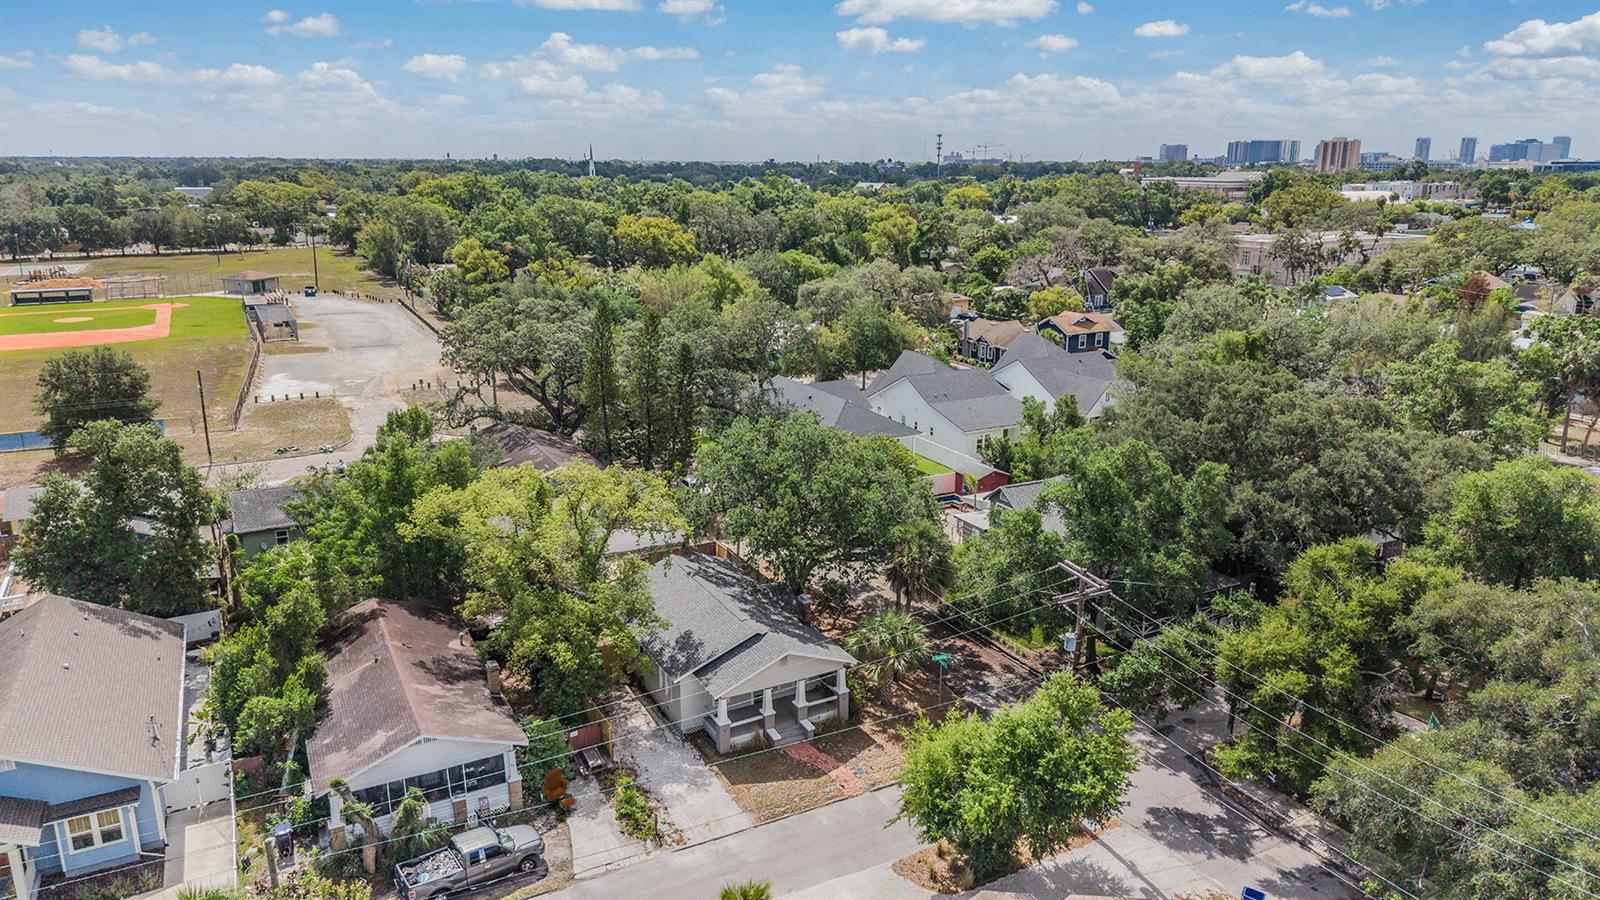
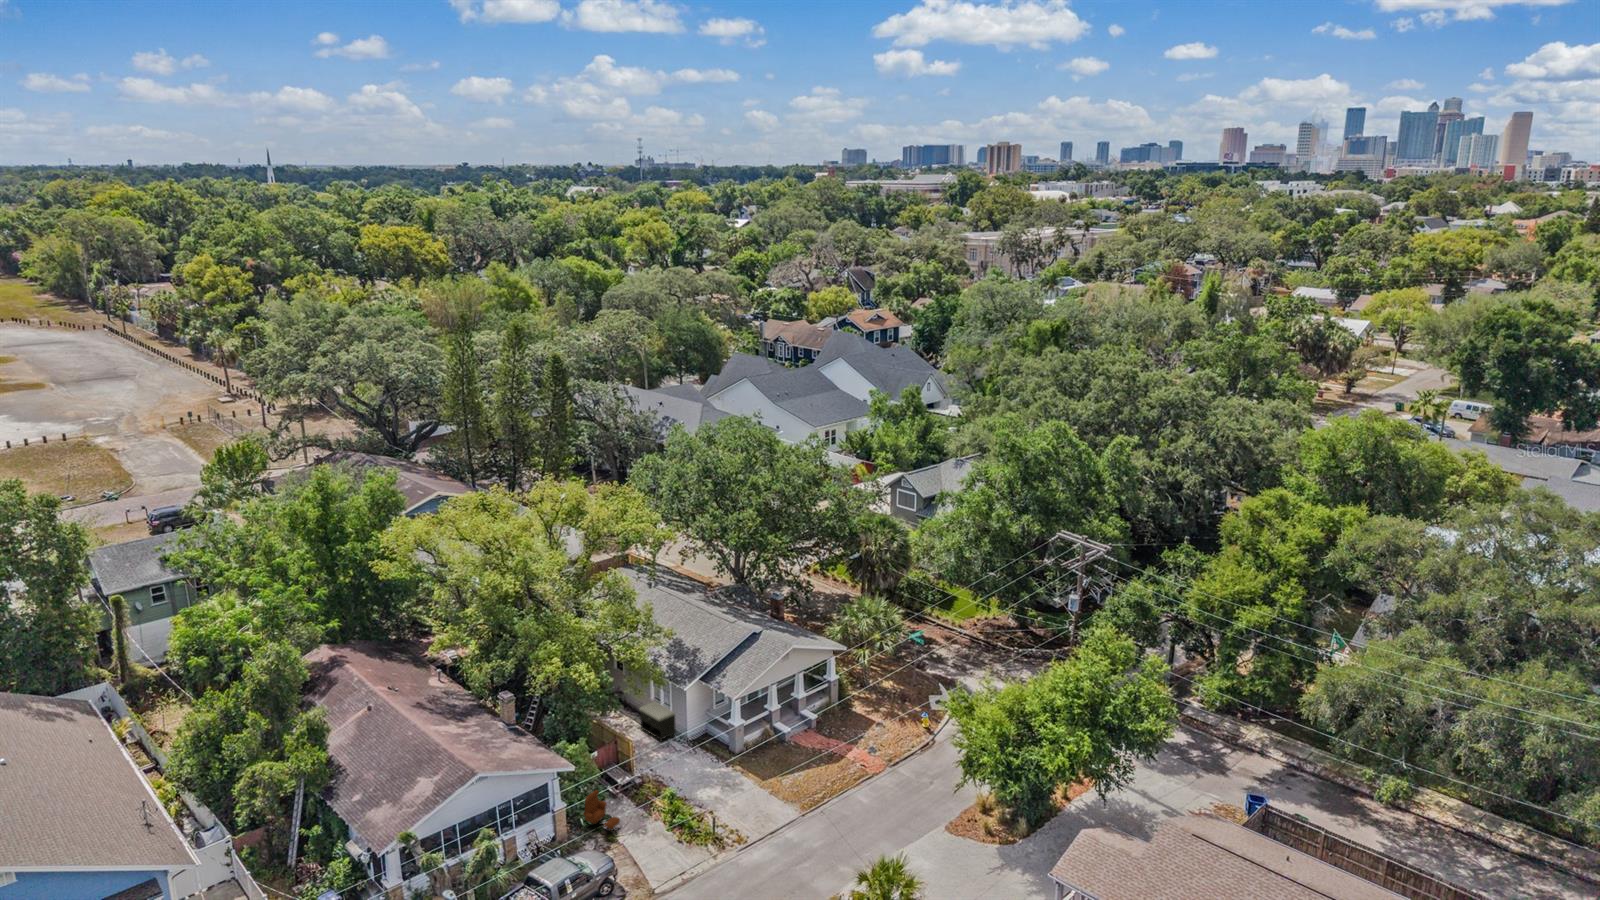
storage bench: none [639,690,670,729] -> present [639,702,676,740]

